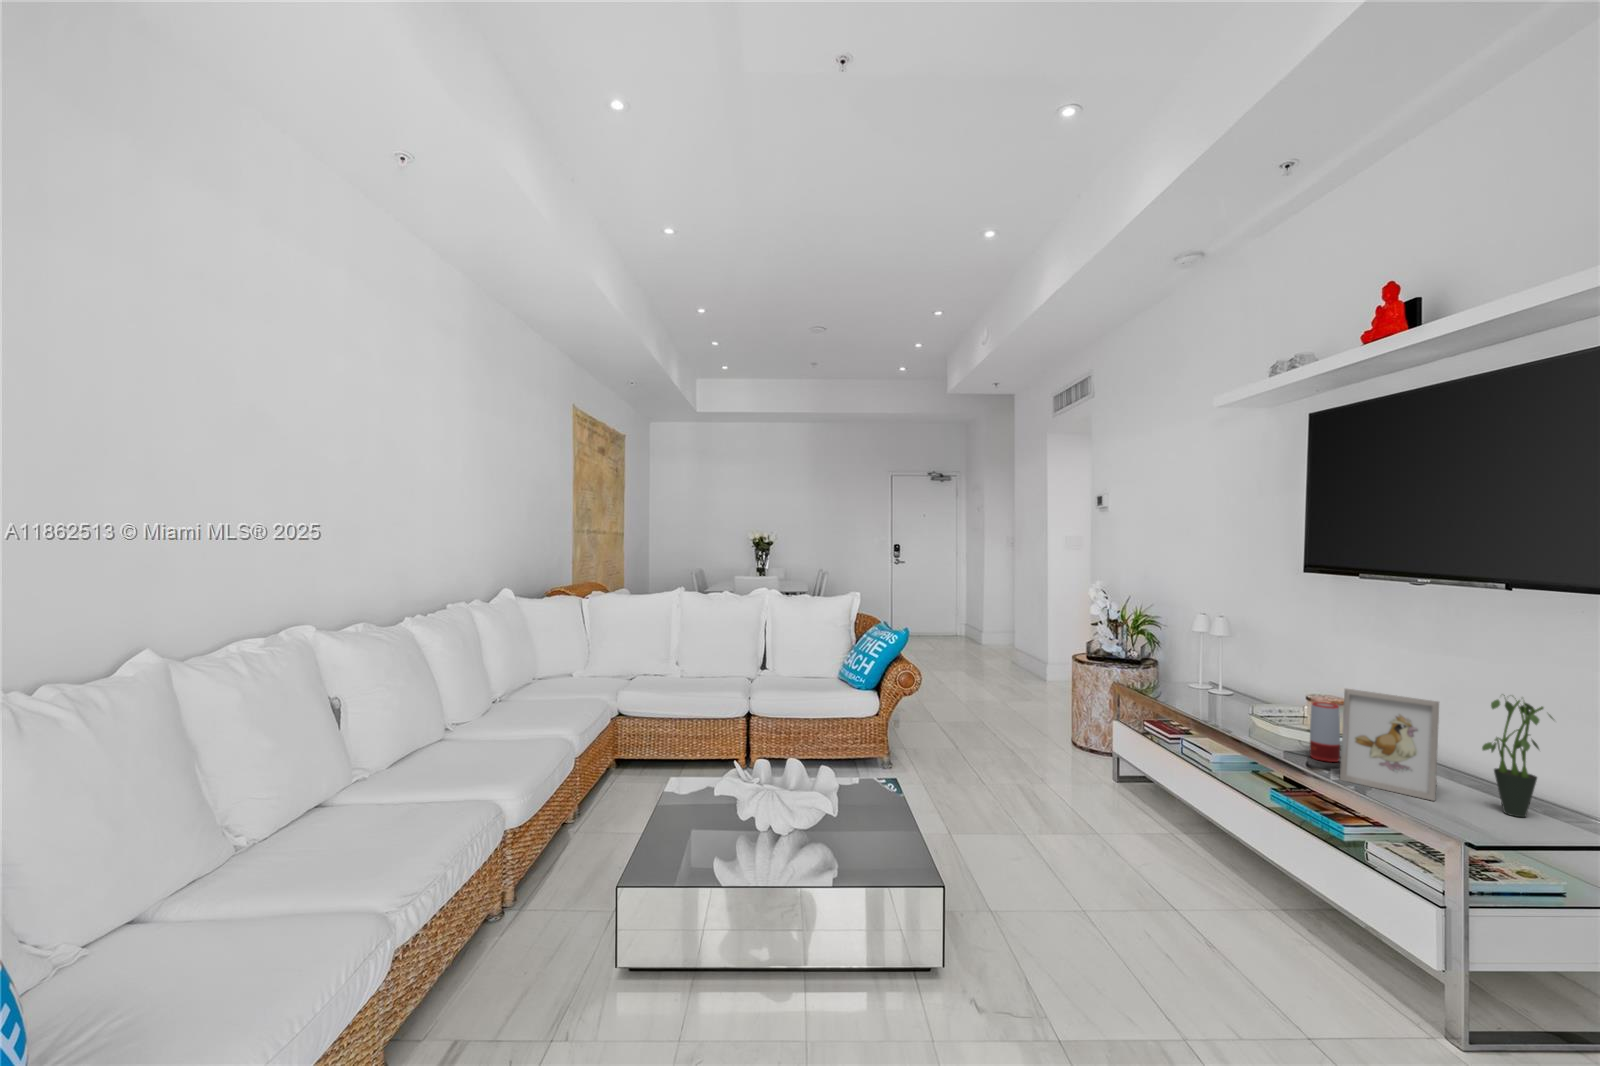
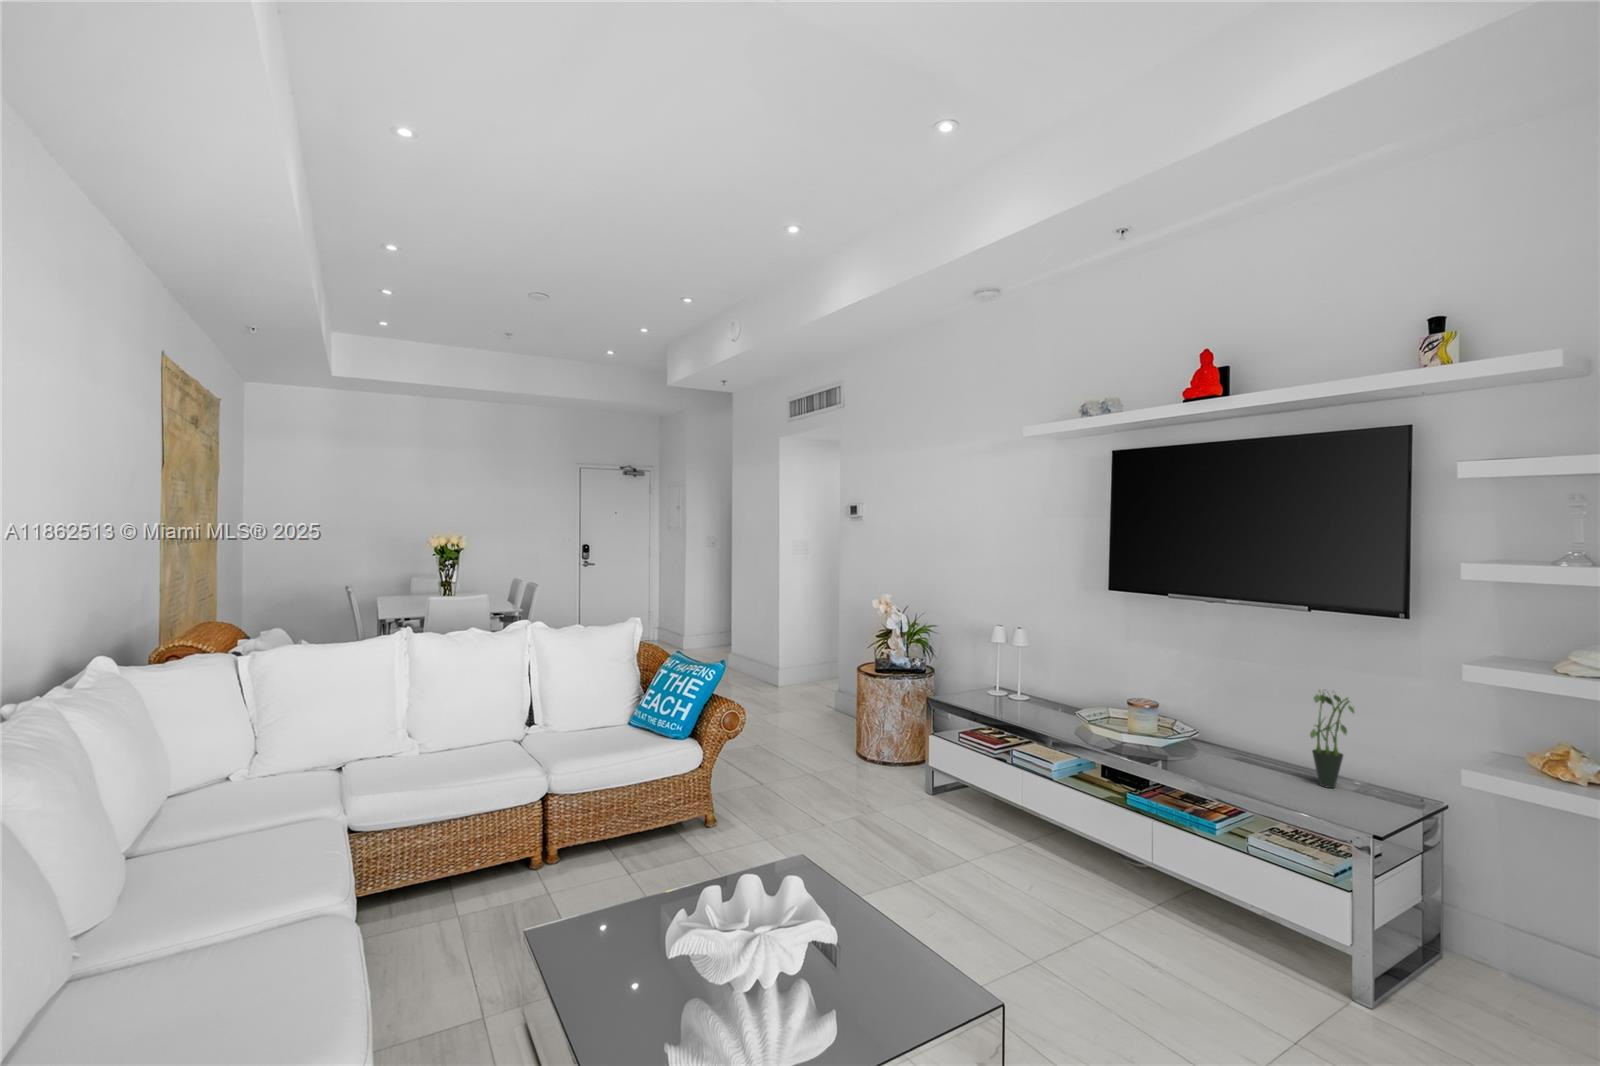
picture frame: present [1340,689,1439,801] -> none [1201,694,1277,785]
speaker: present [1310,702,1340,762] -> none [1153,704,1177,758]

